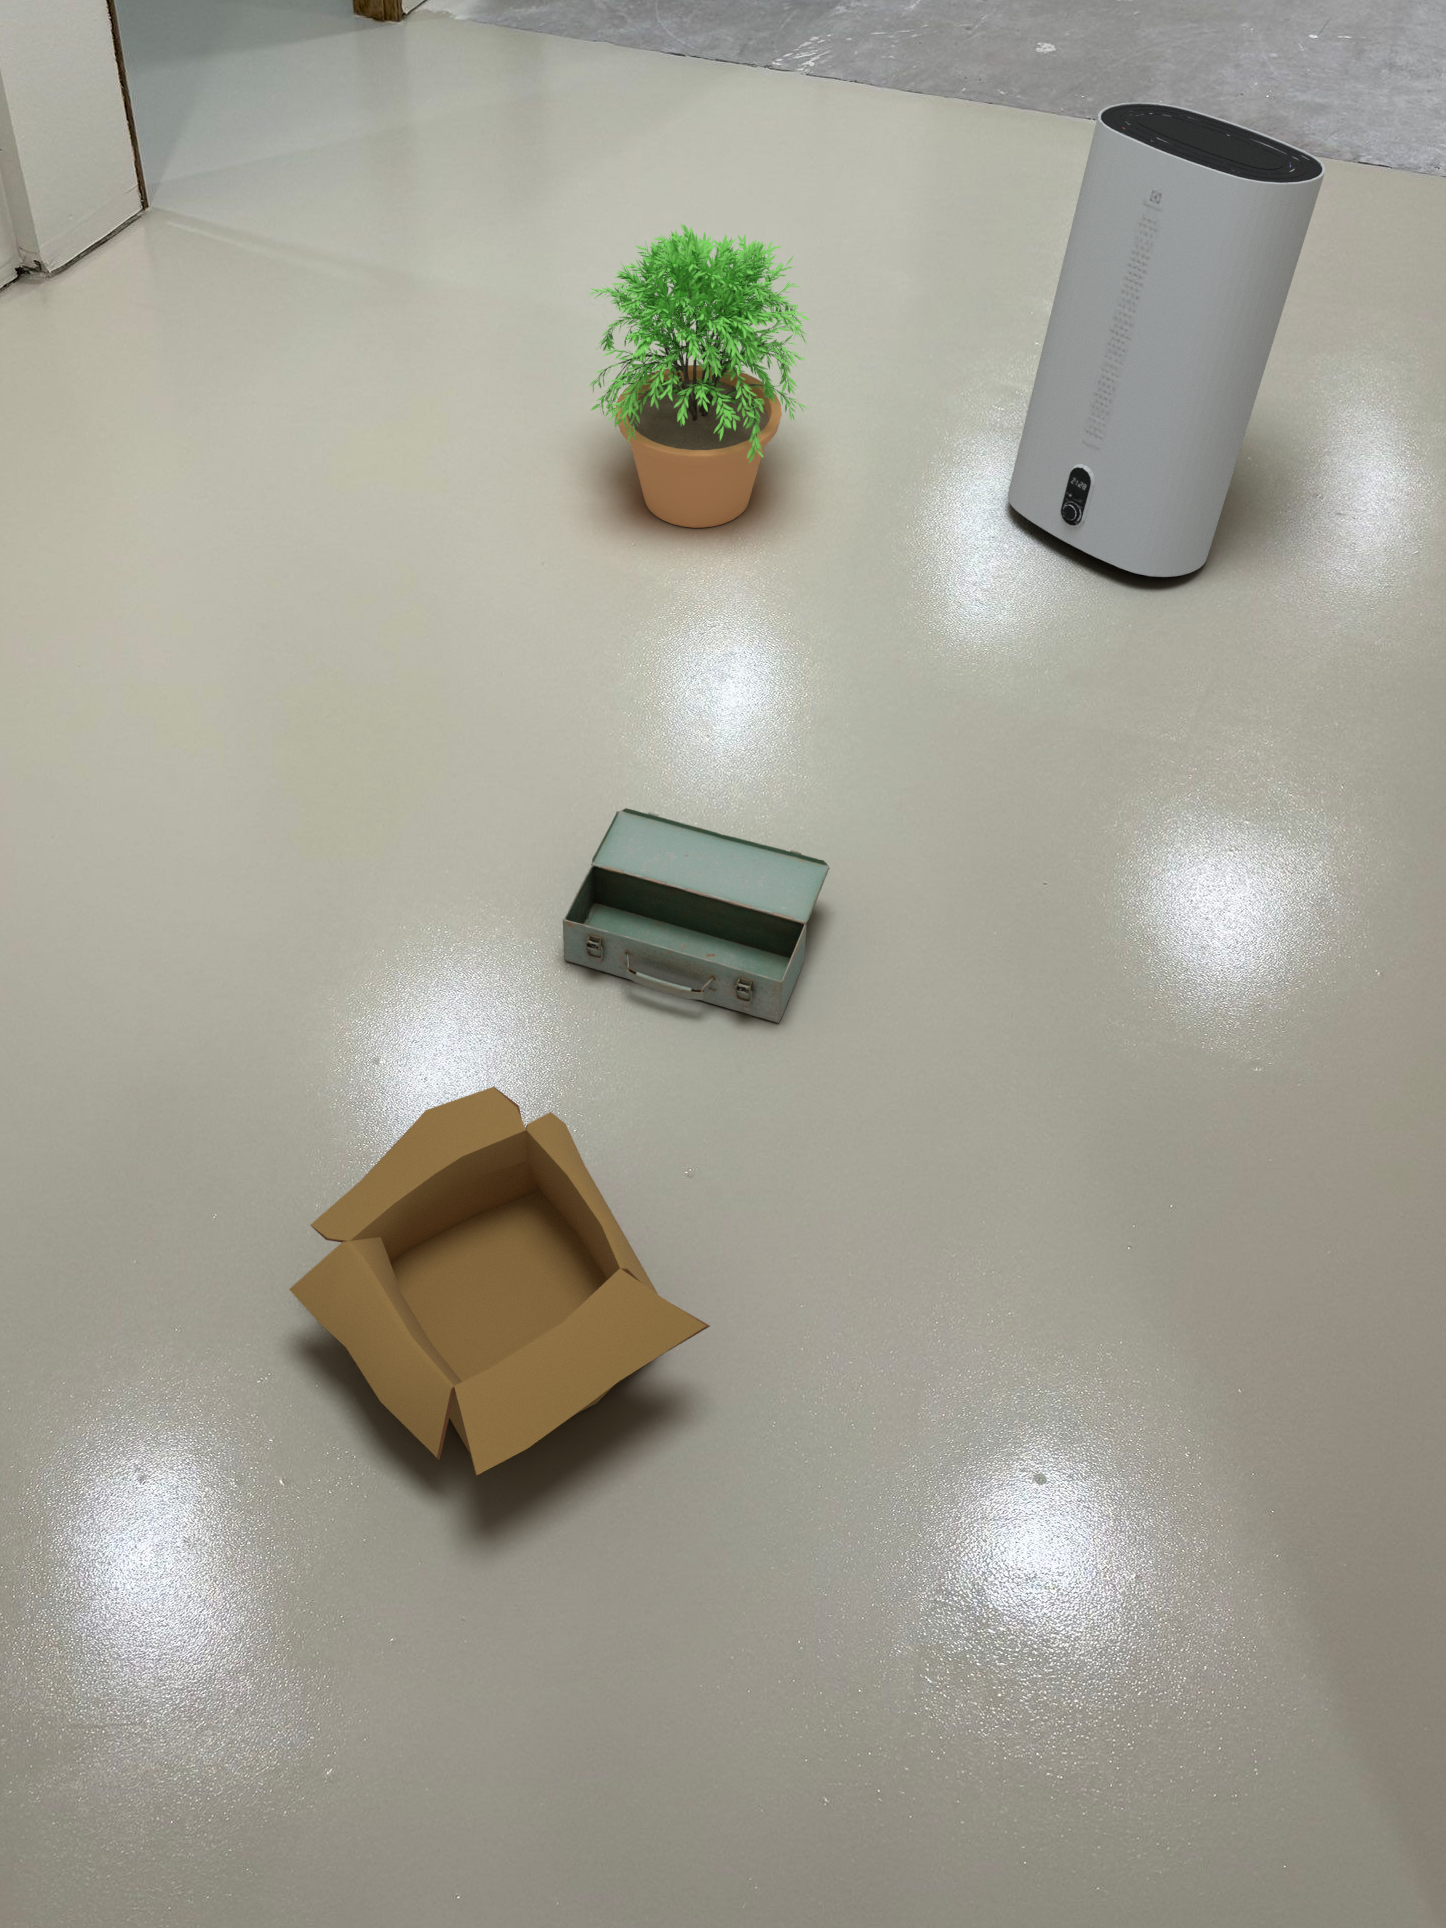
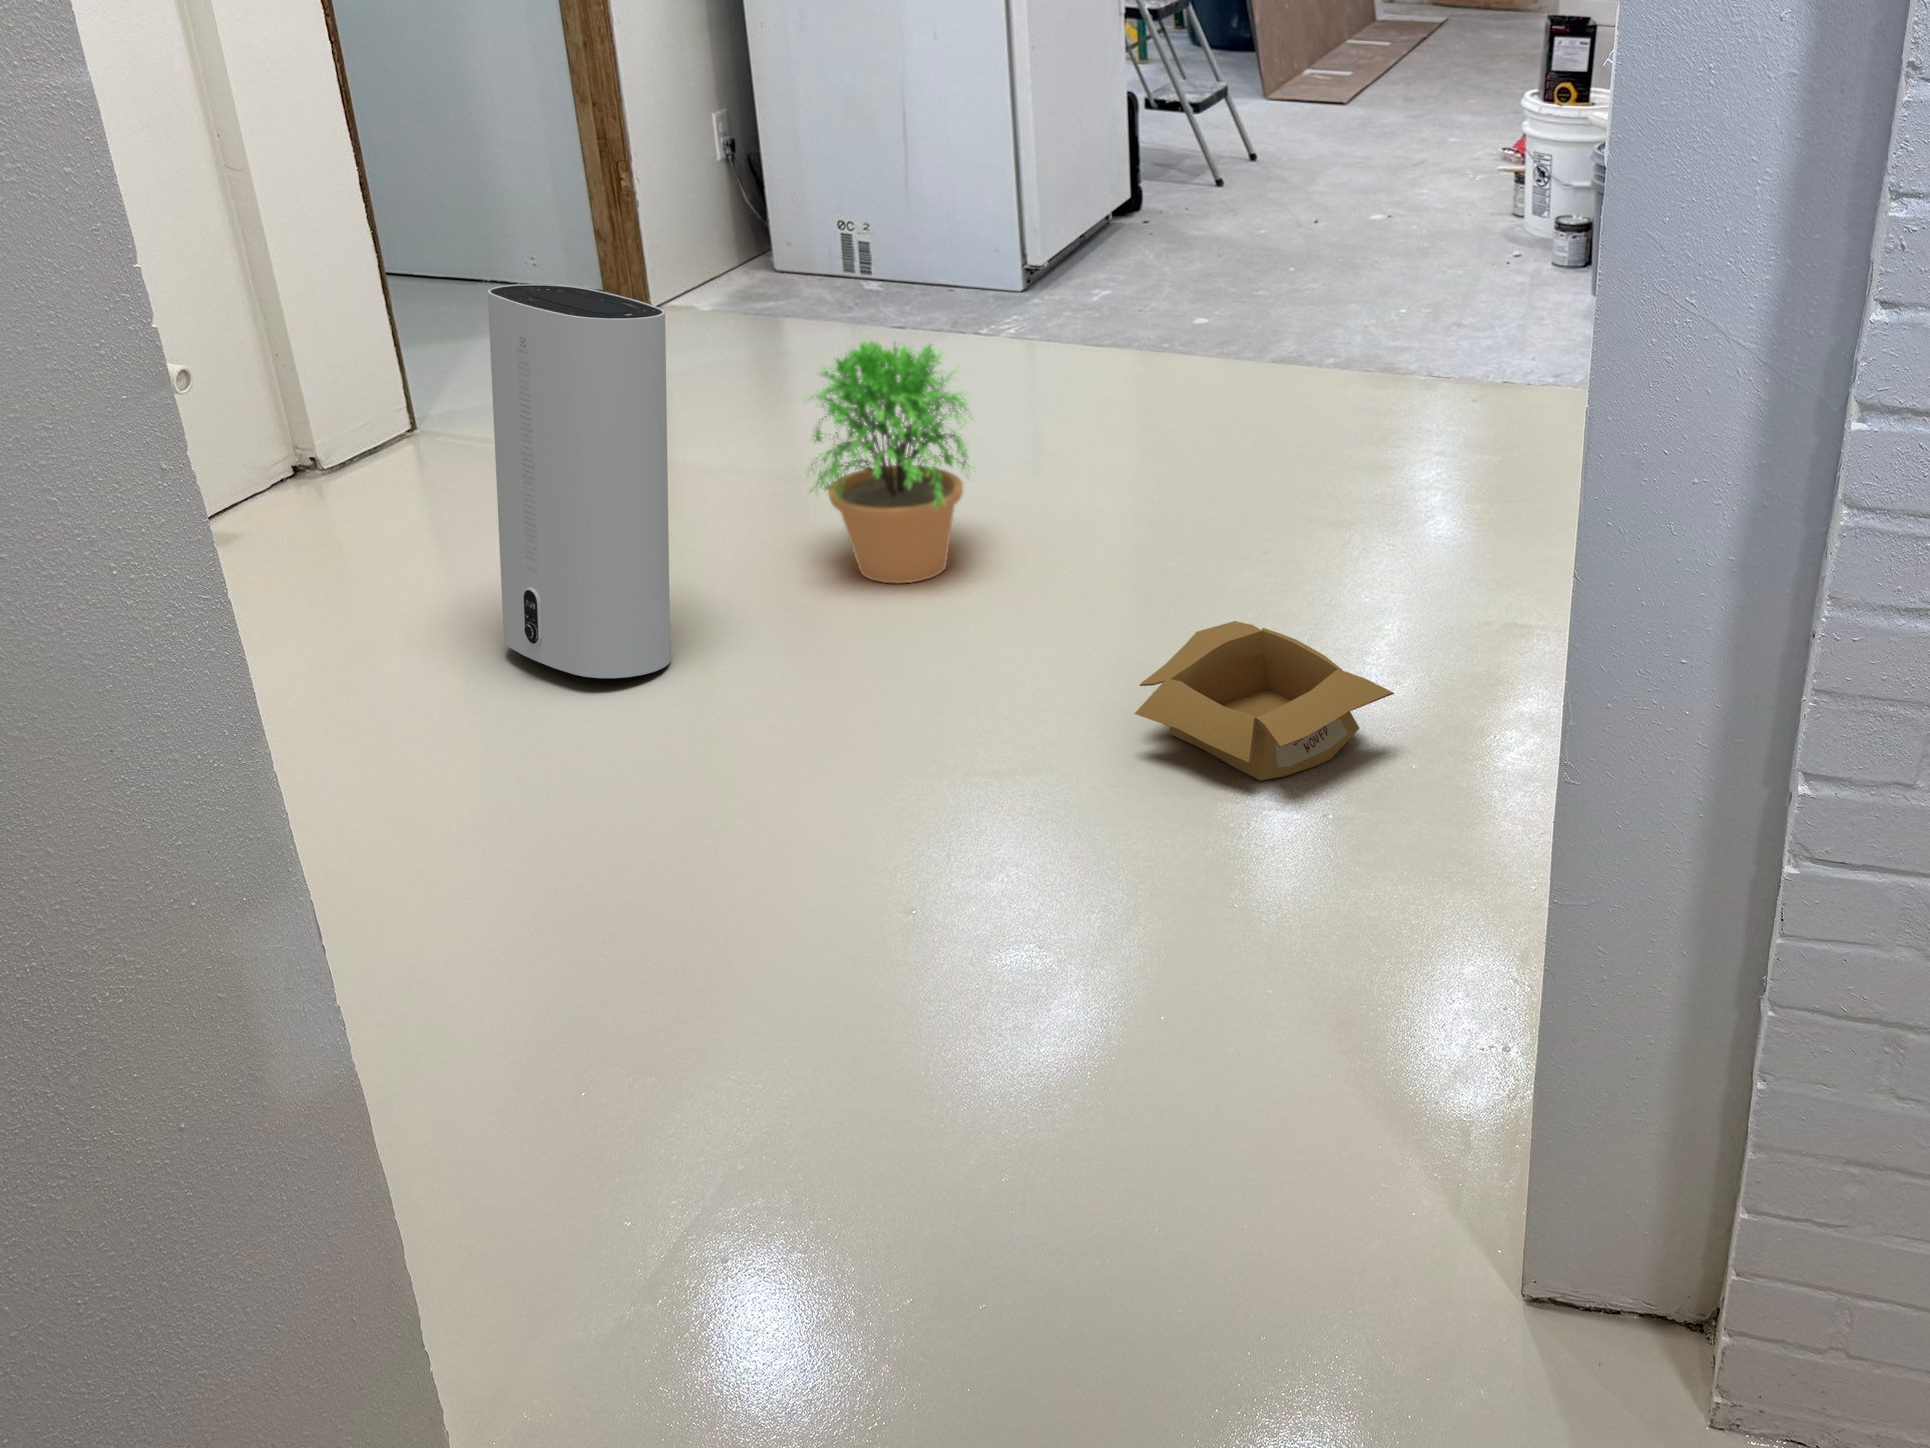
air purifier: present [1008,102,1326,577] -> present [488,284,670,678]
toolbox: present [563,808,830,1023] -> none [783,711,997,829]
cardboard box: present [289,1087,710,1475] -> present [1135,621,1395,781]

